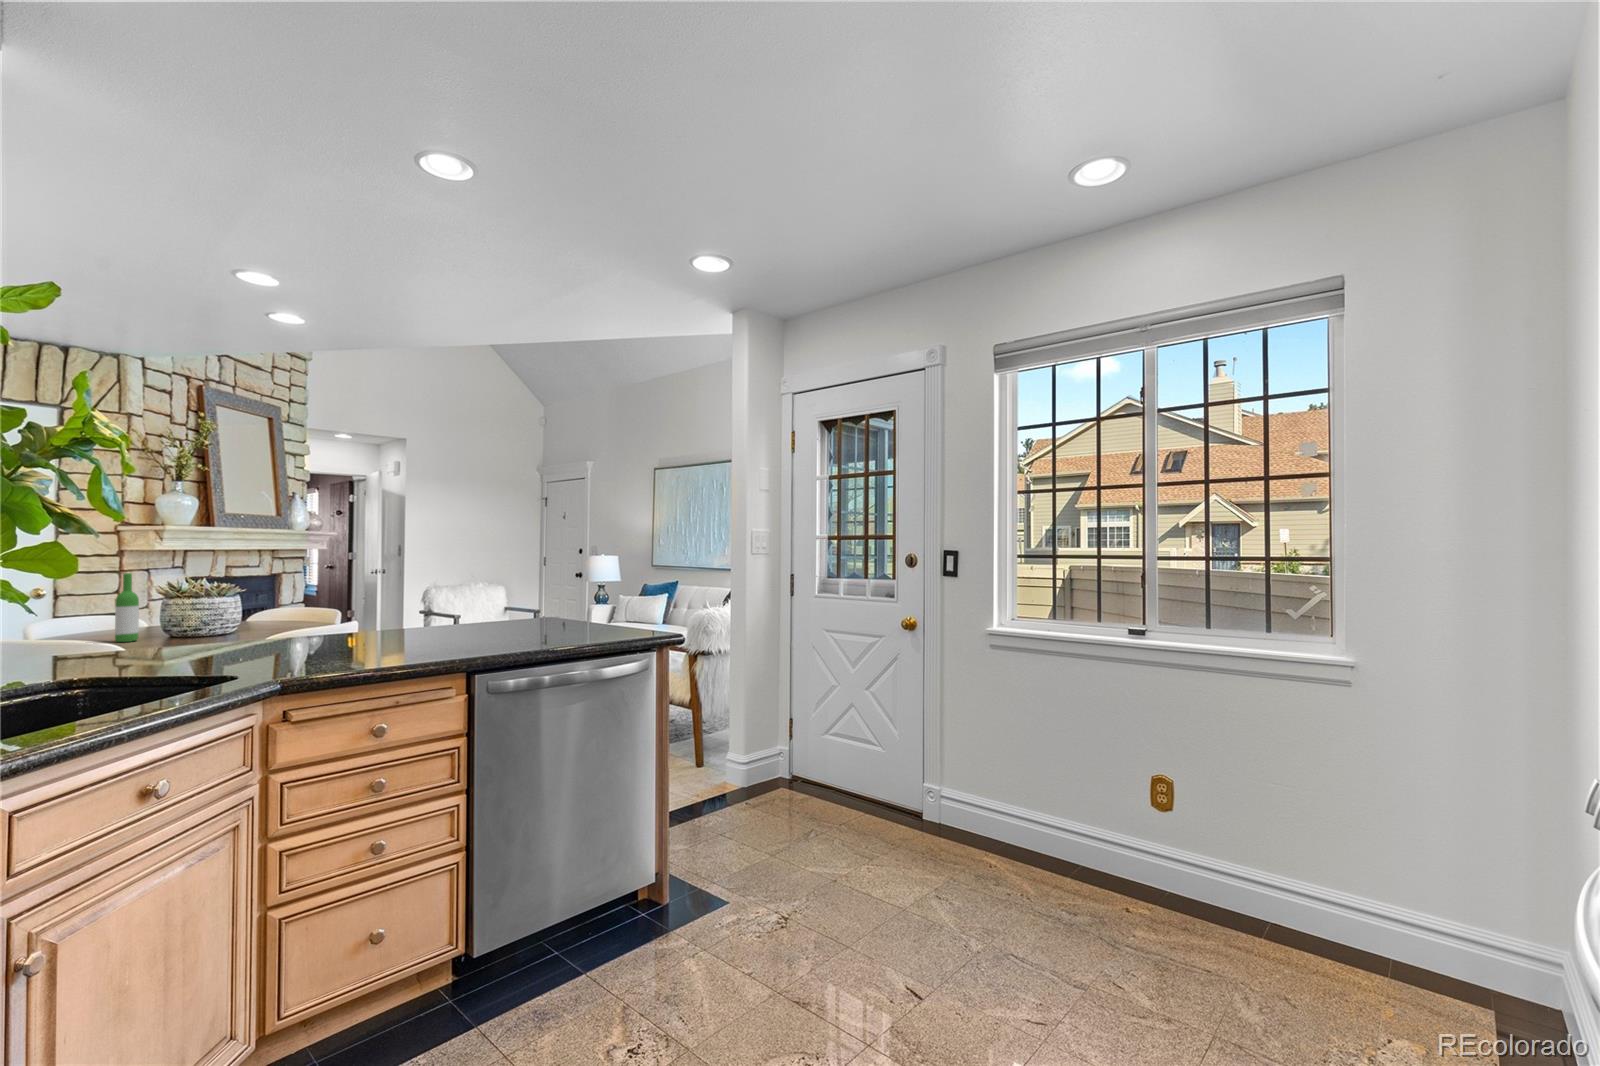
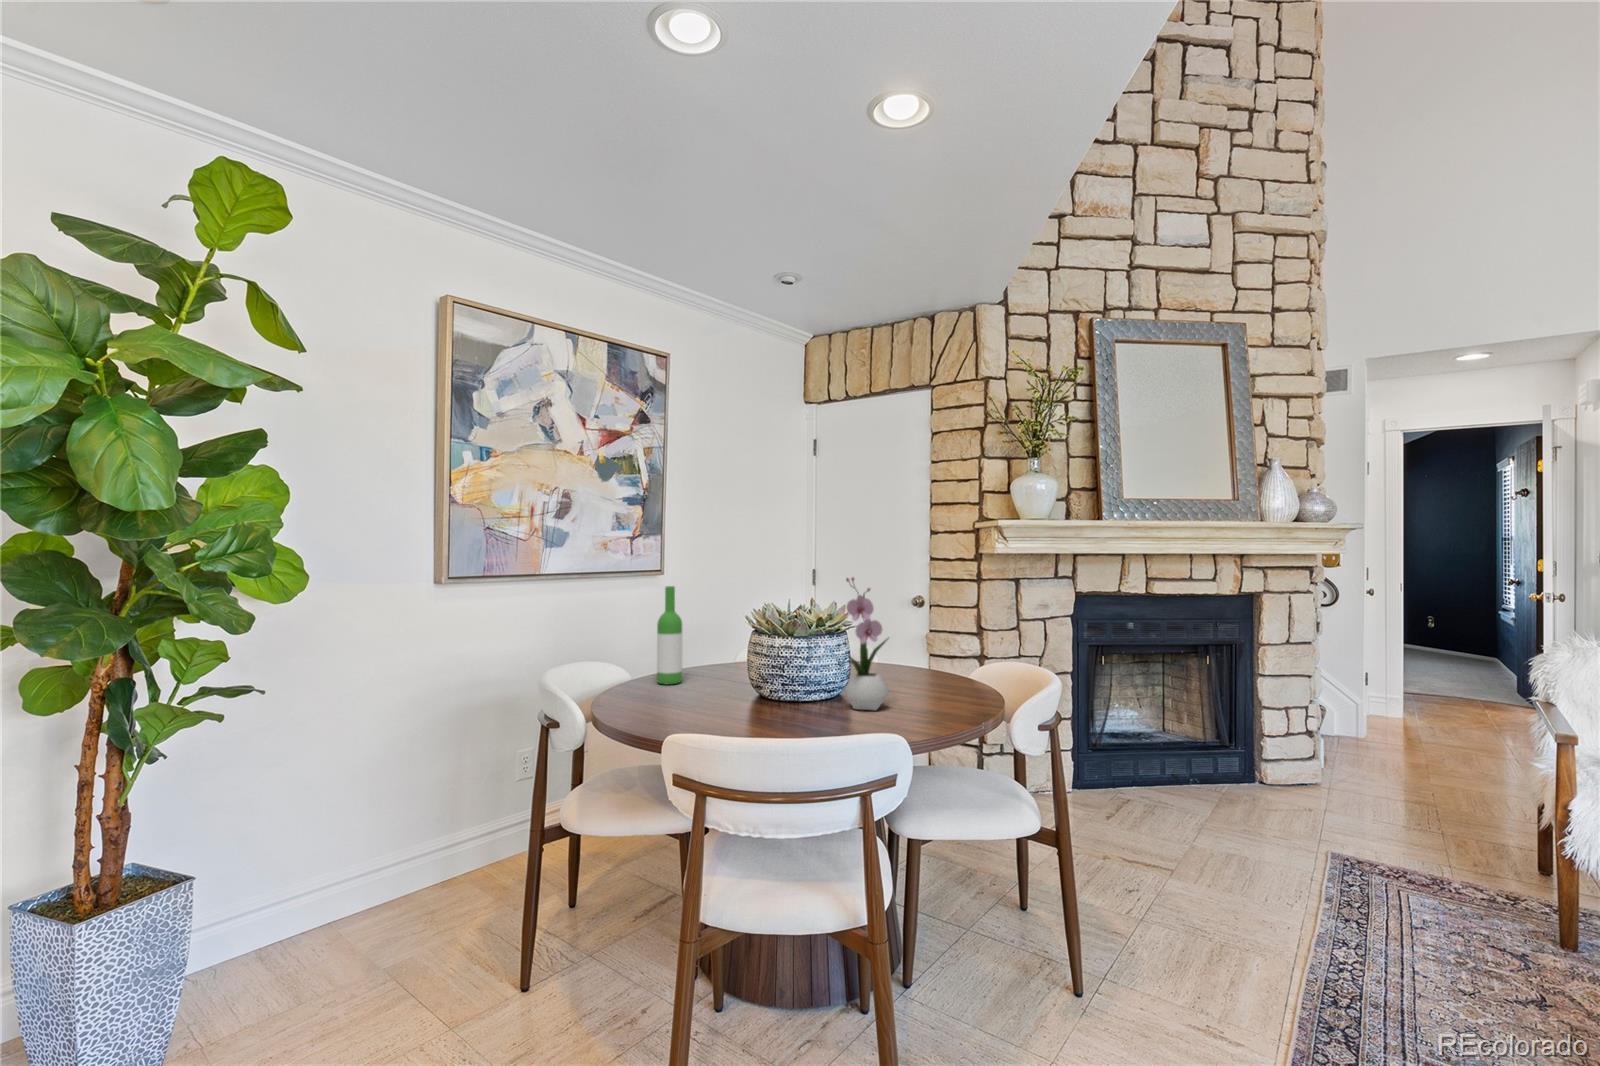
flower arrangement: none [278,560,307,628] -> present [845,577,889,710]

